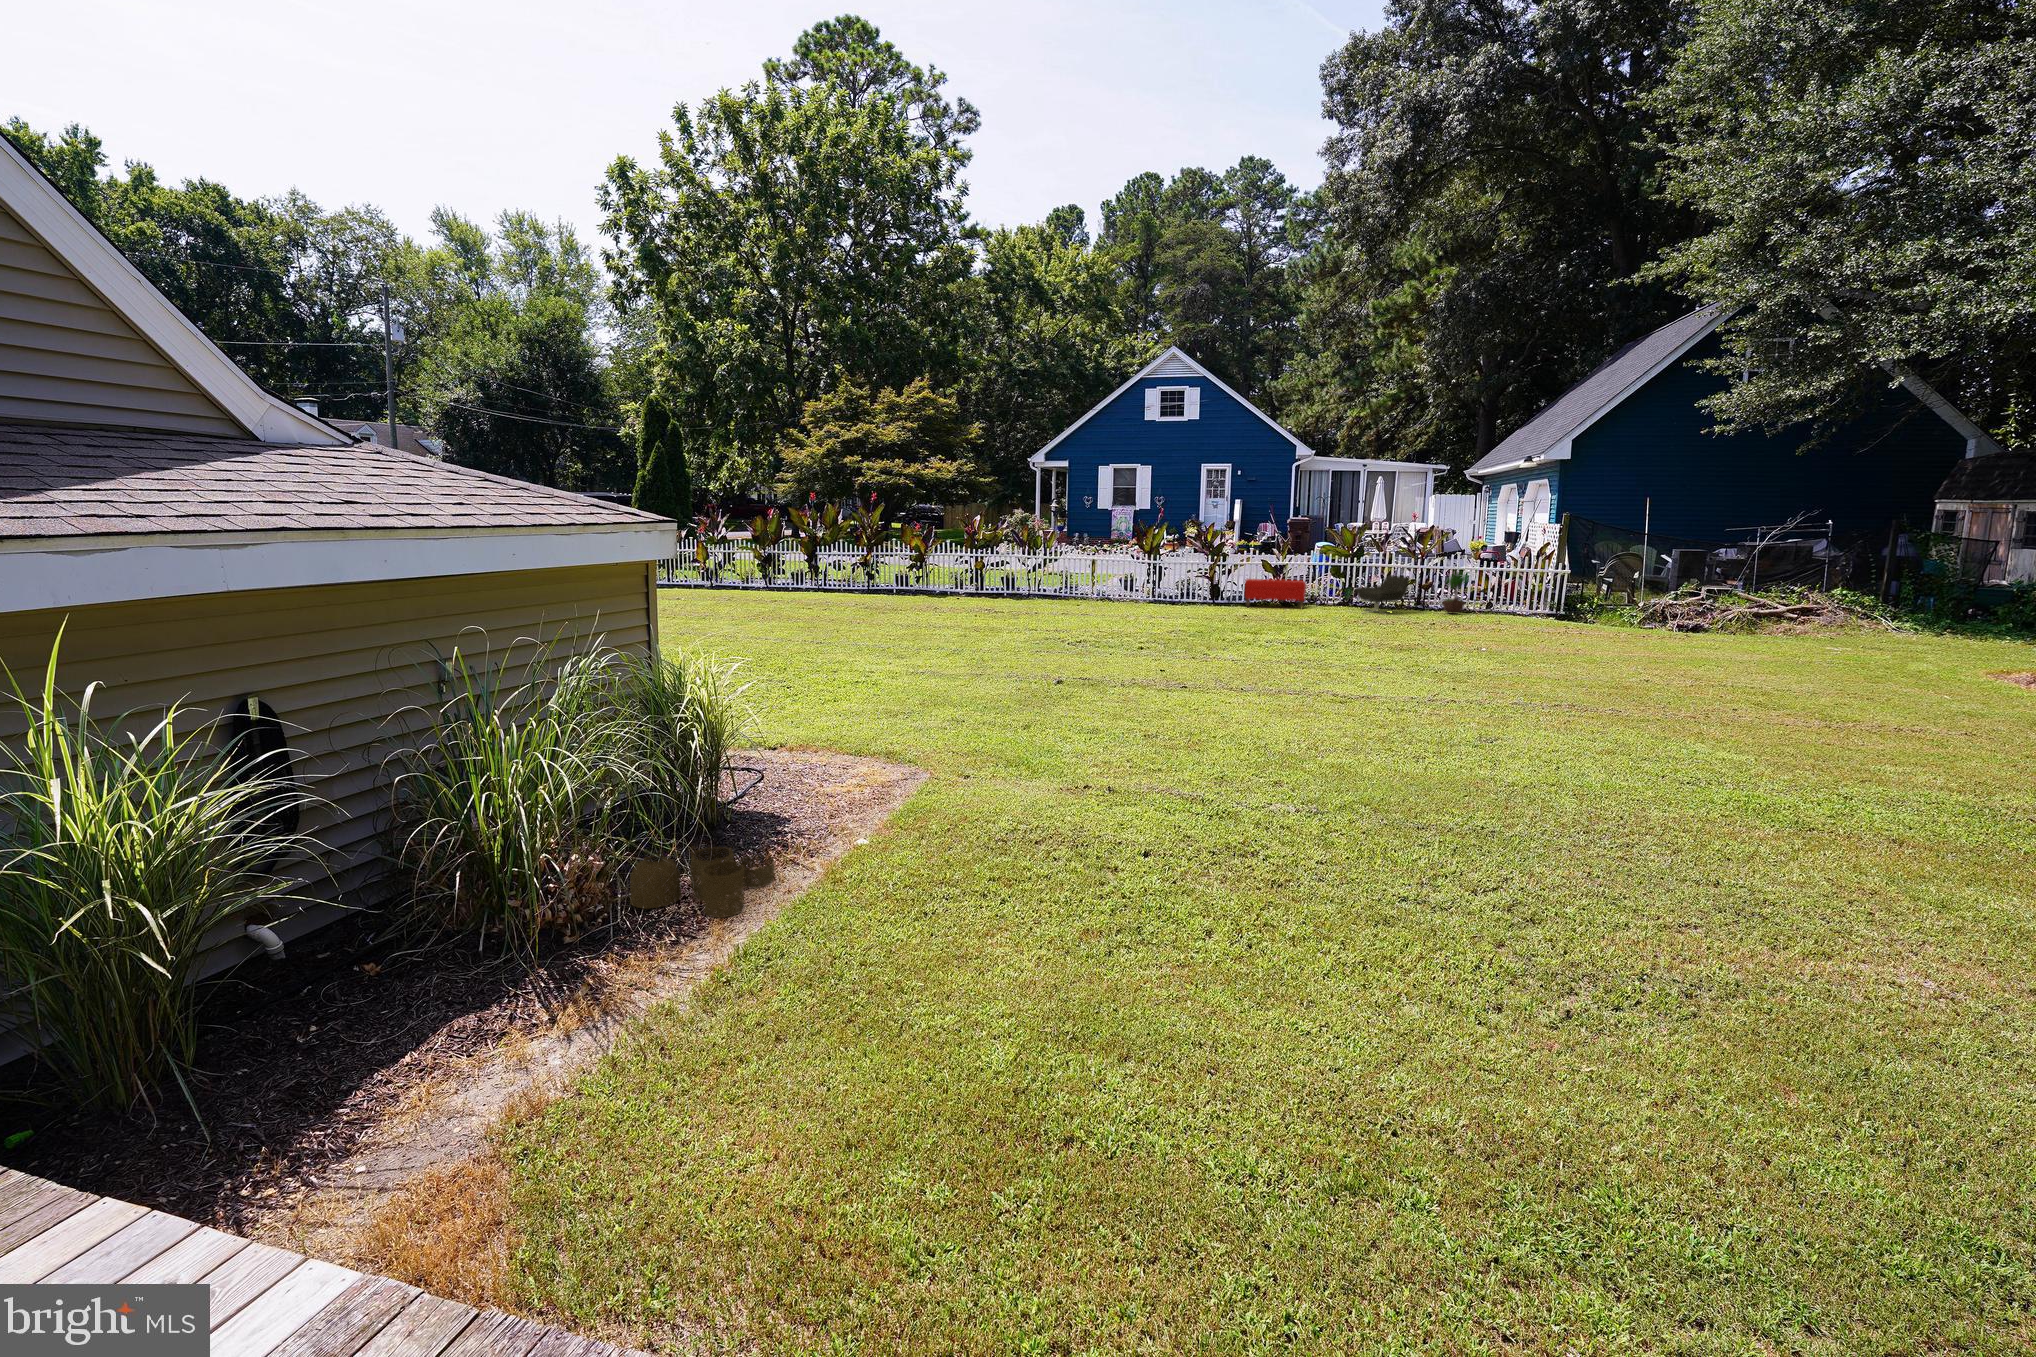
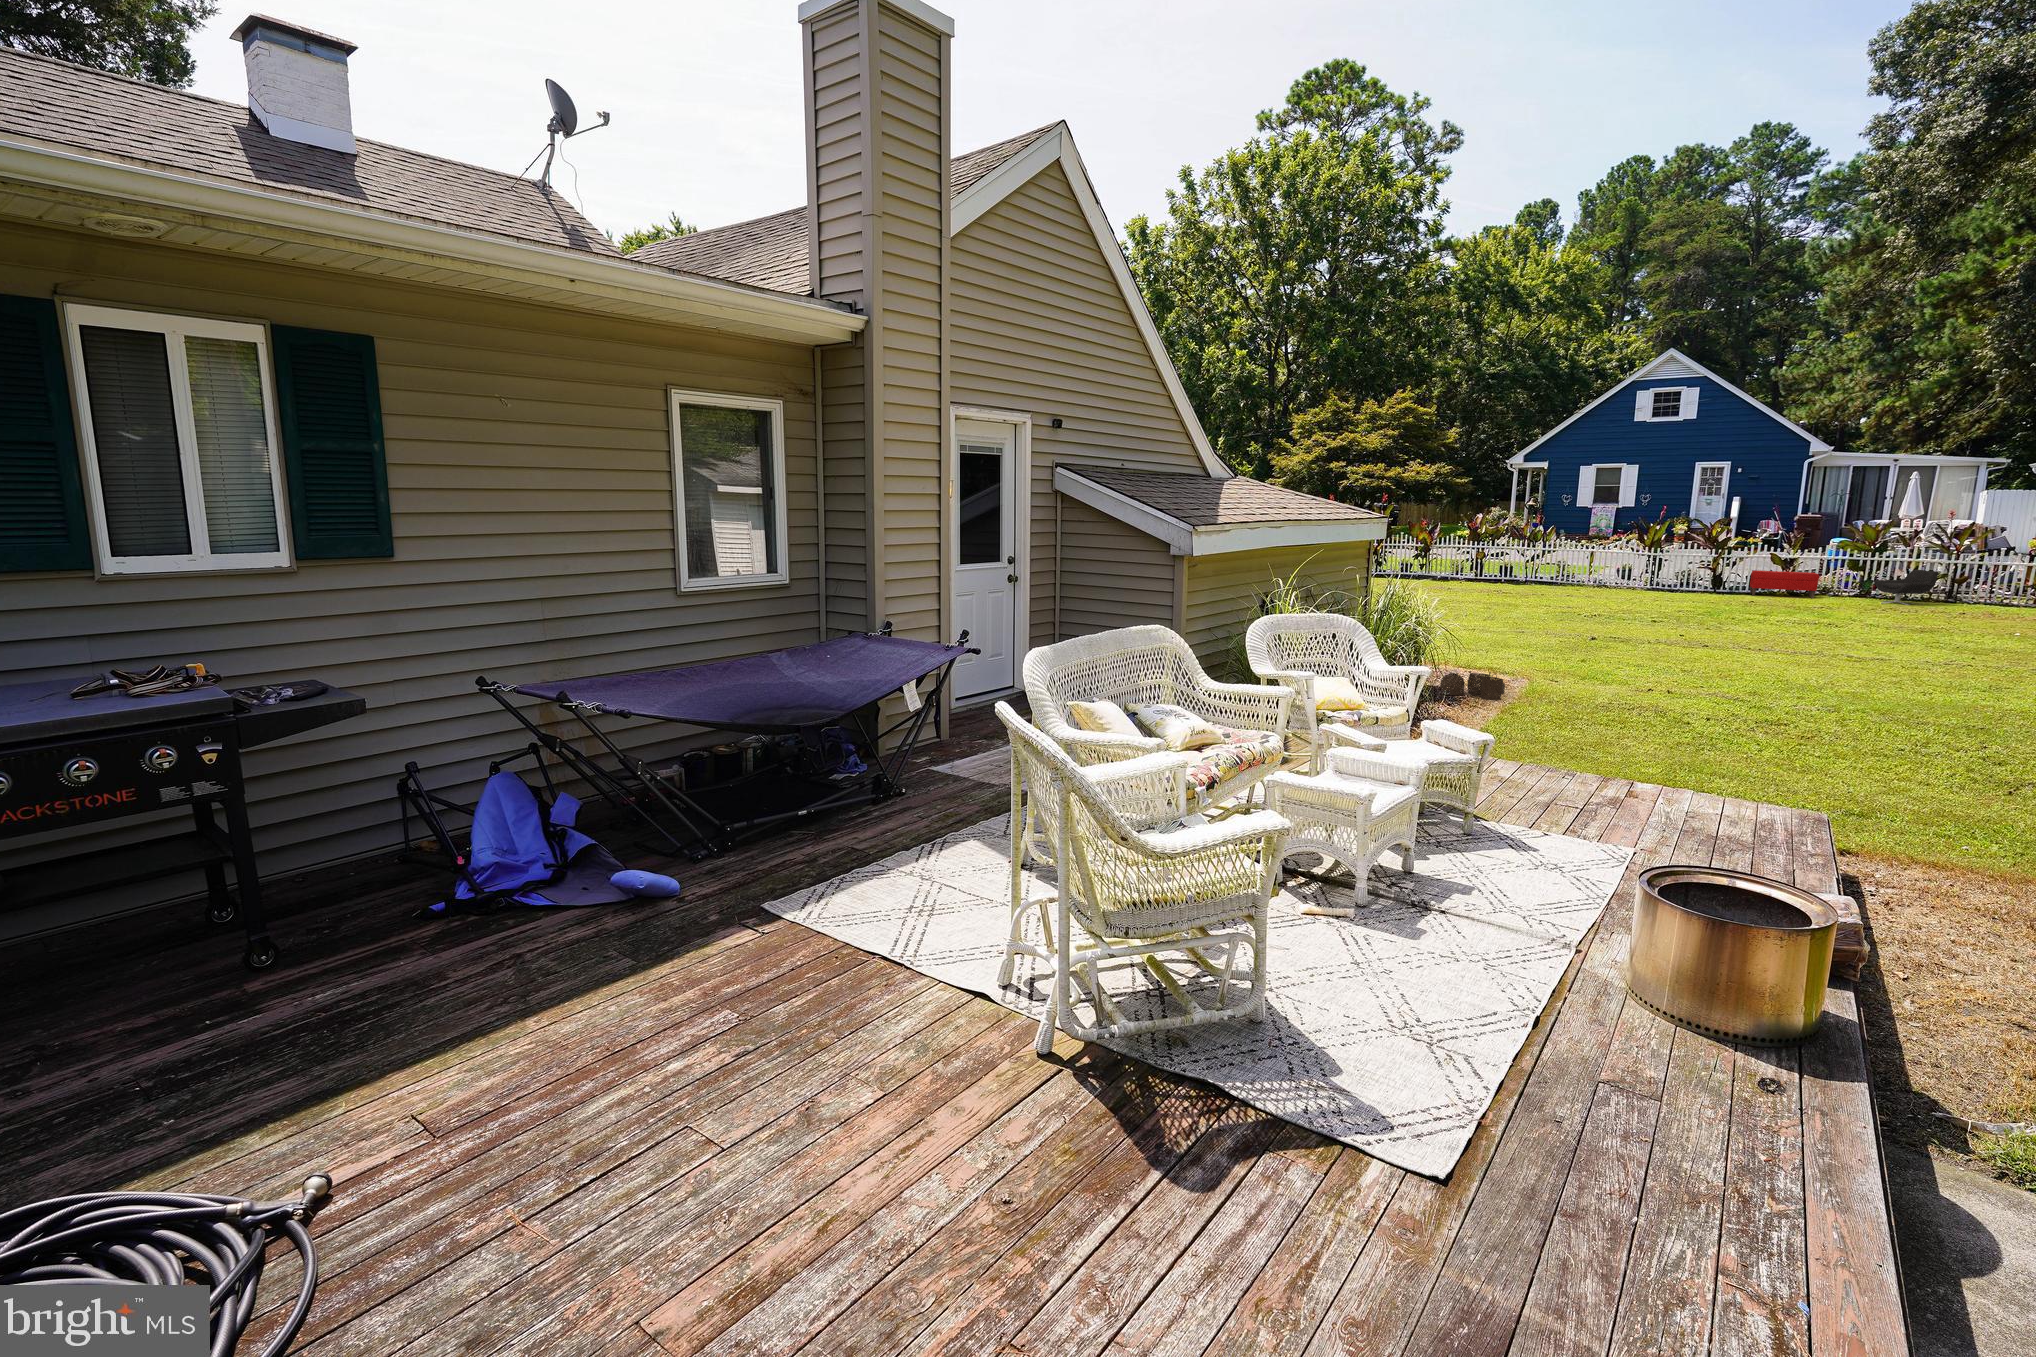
potted tree: present [1442,572,1469,614] -> none [1976,563,2014,607]

